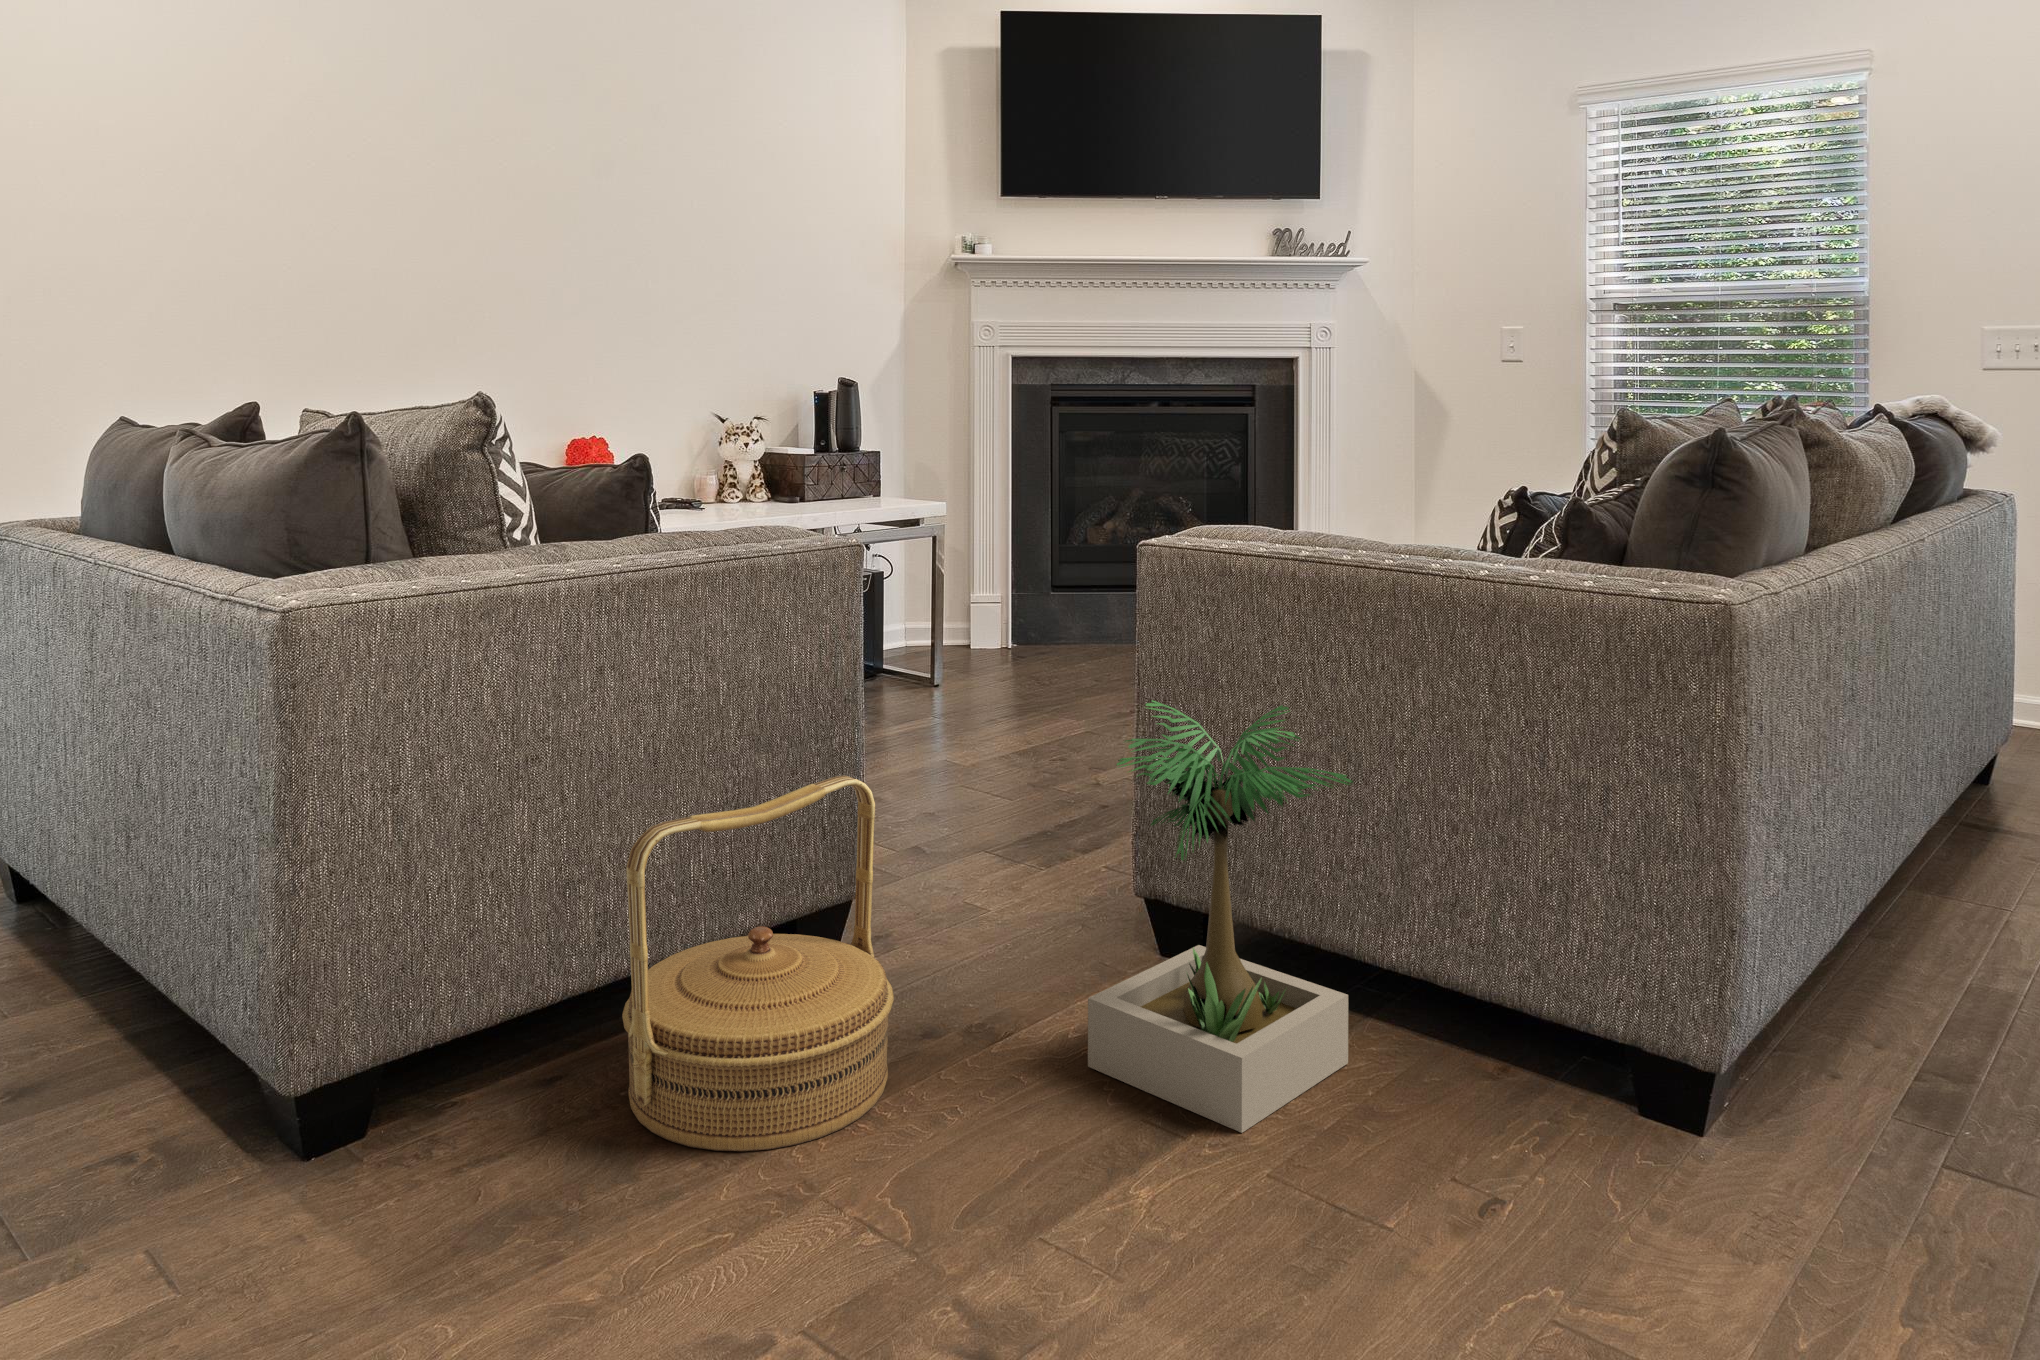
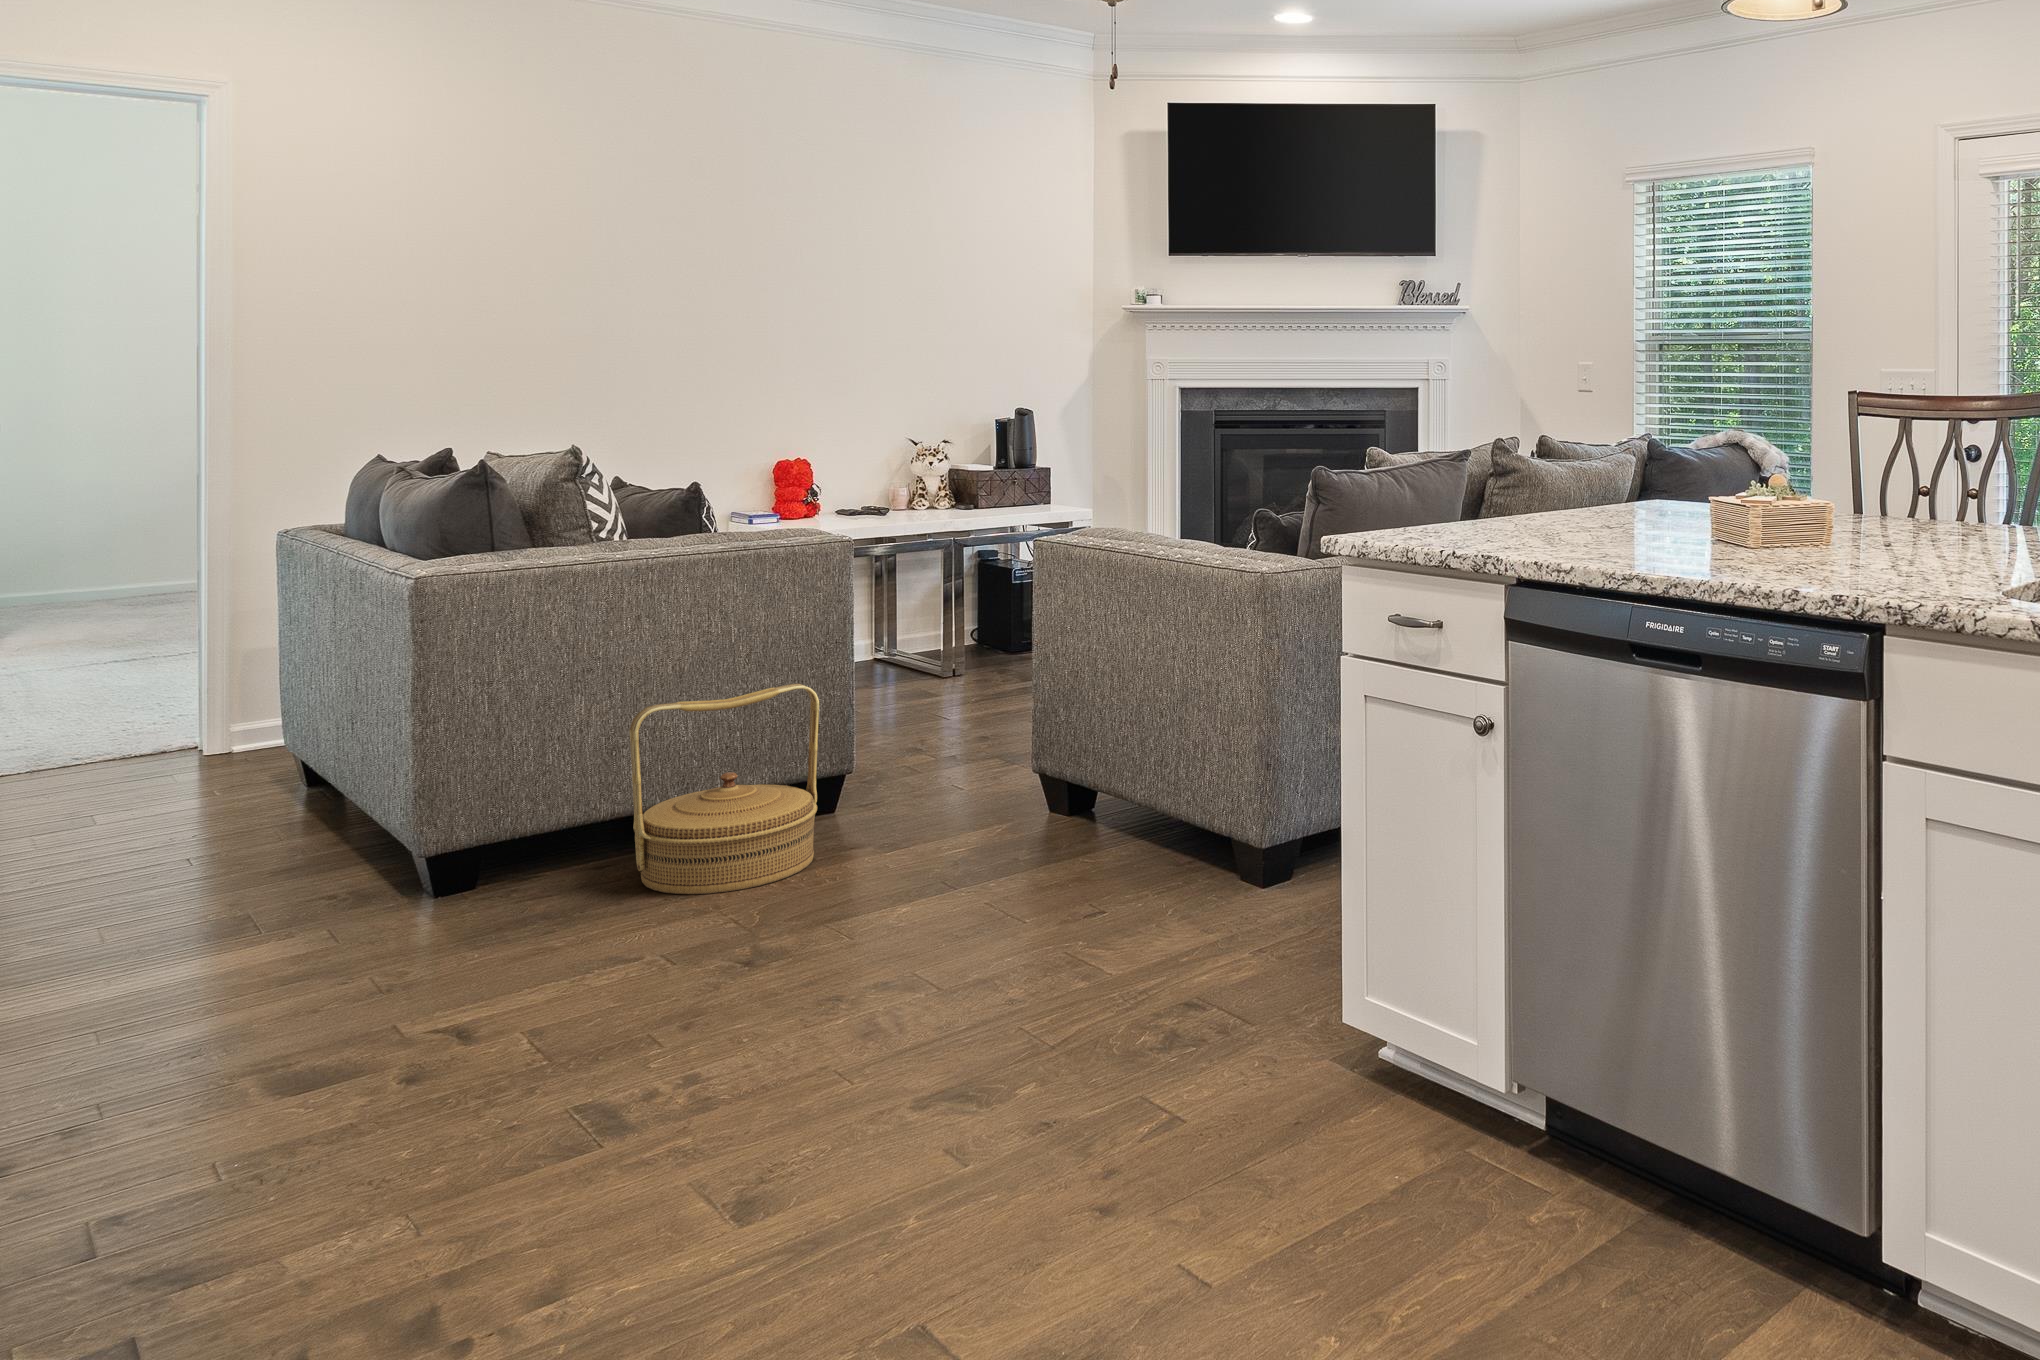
potted plant: present [1088,700,1353,1133] -> none [923,634,1108,887]

